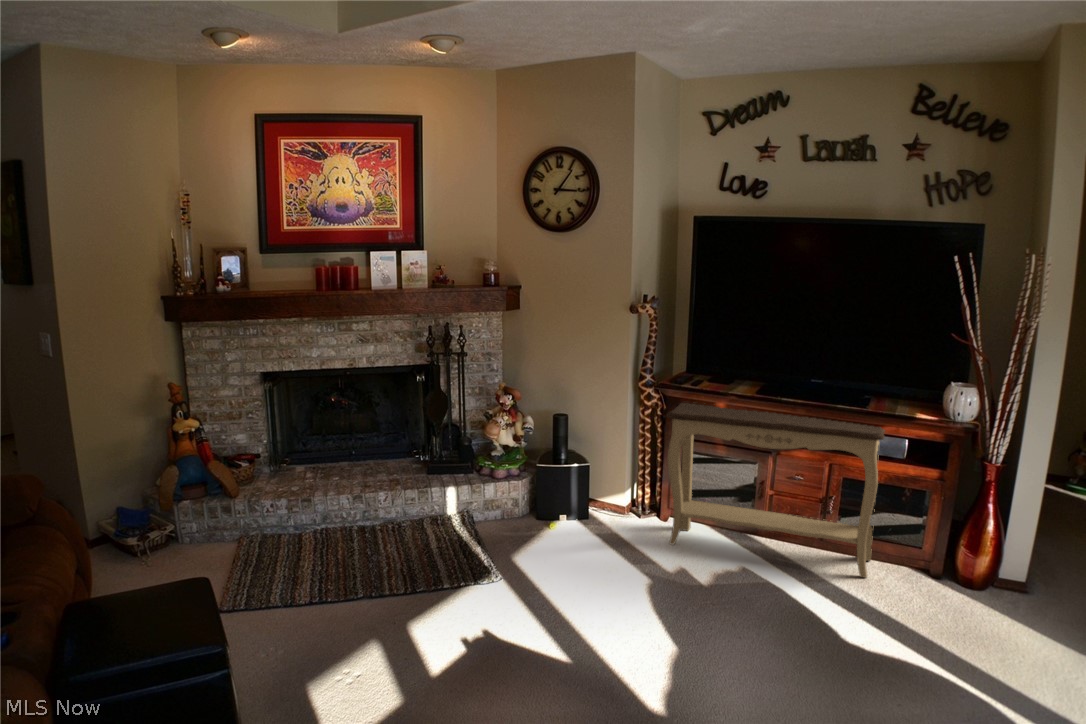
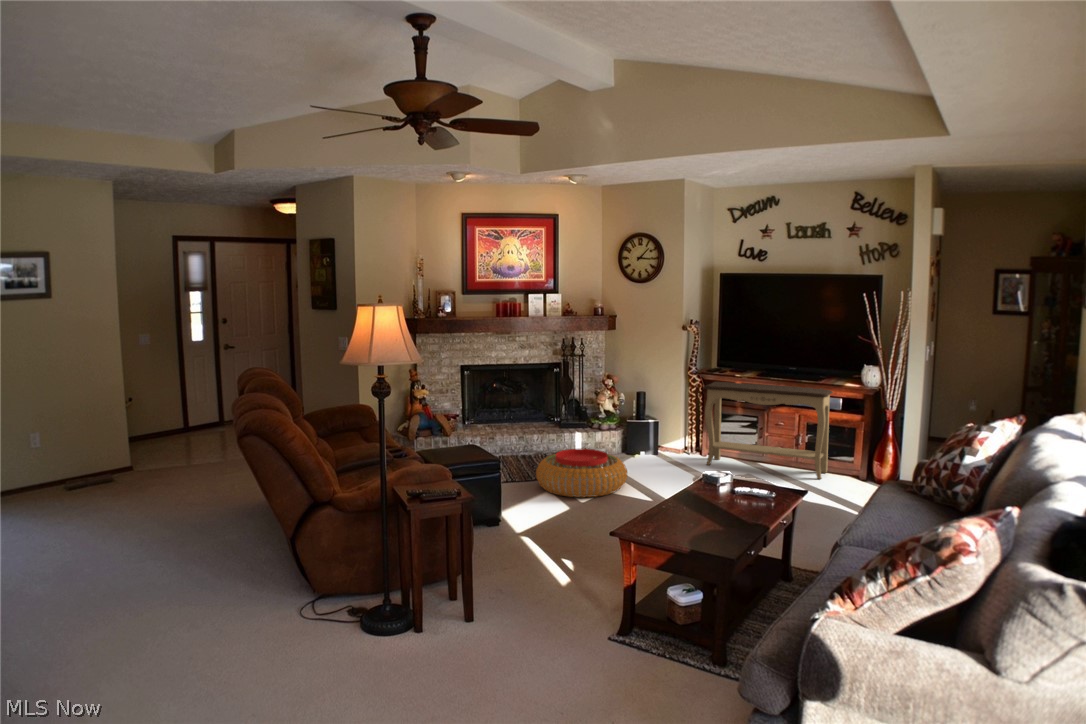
pouf: none [363,536,533,646] -> present [536,449,627,497]

